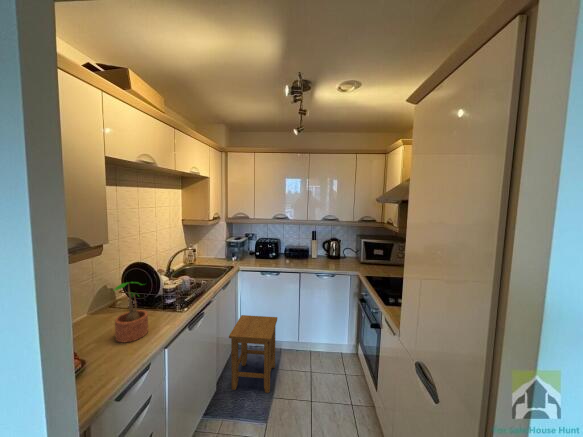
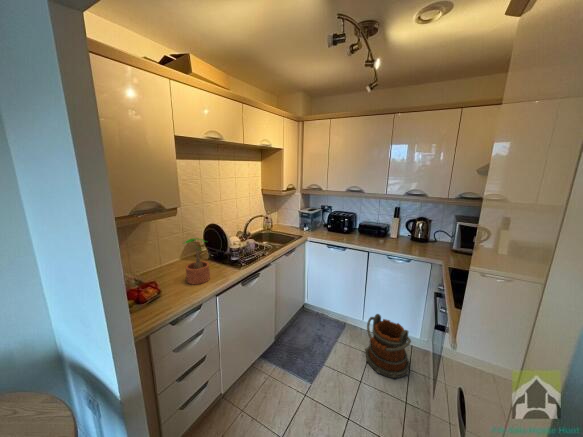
stool: present [229,315,277,393] -> none [289,282,340,359]
bucket: none [306,330,346,388] -> present [365,314,411,378]

